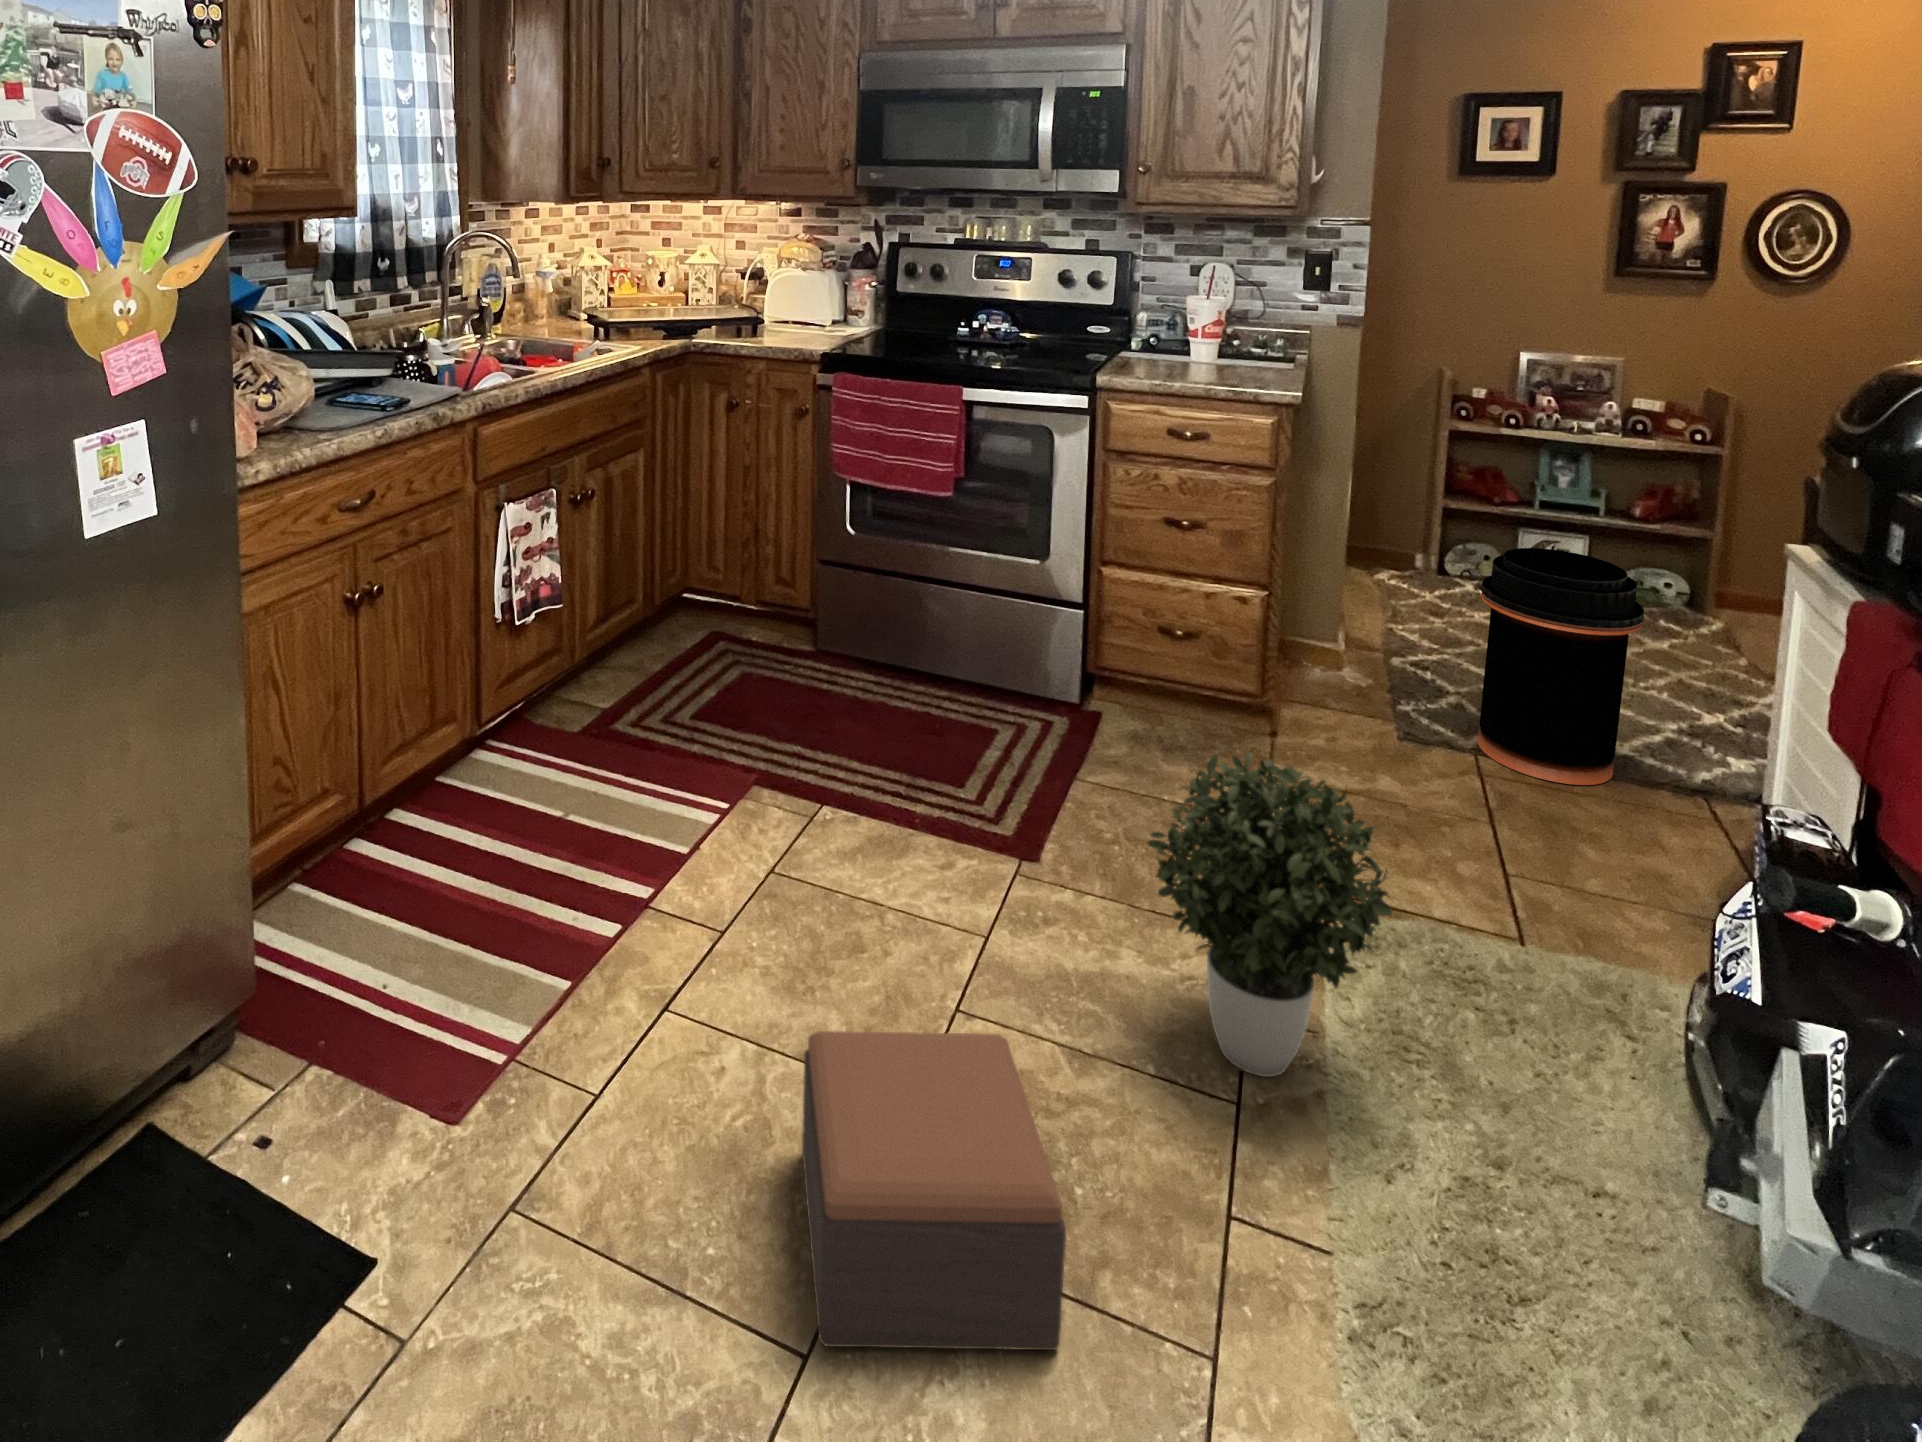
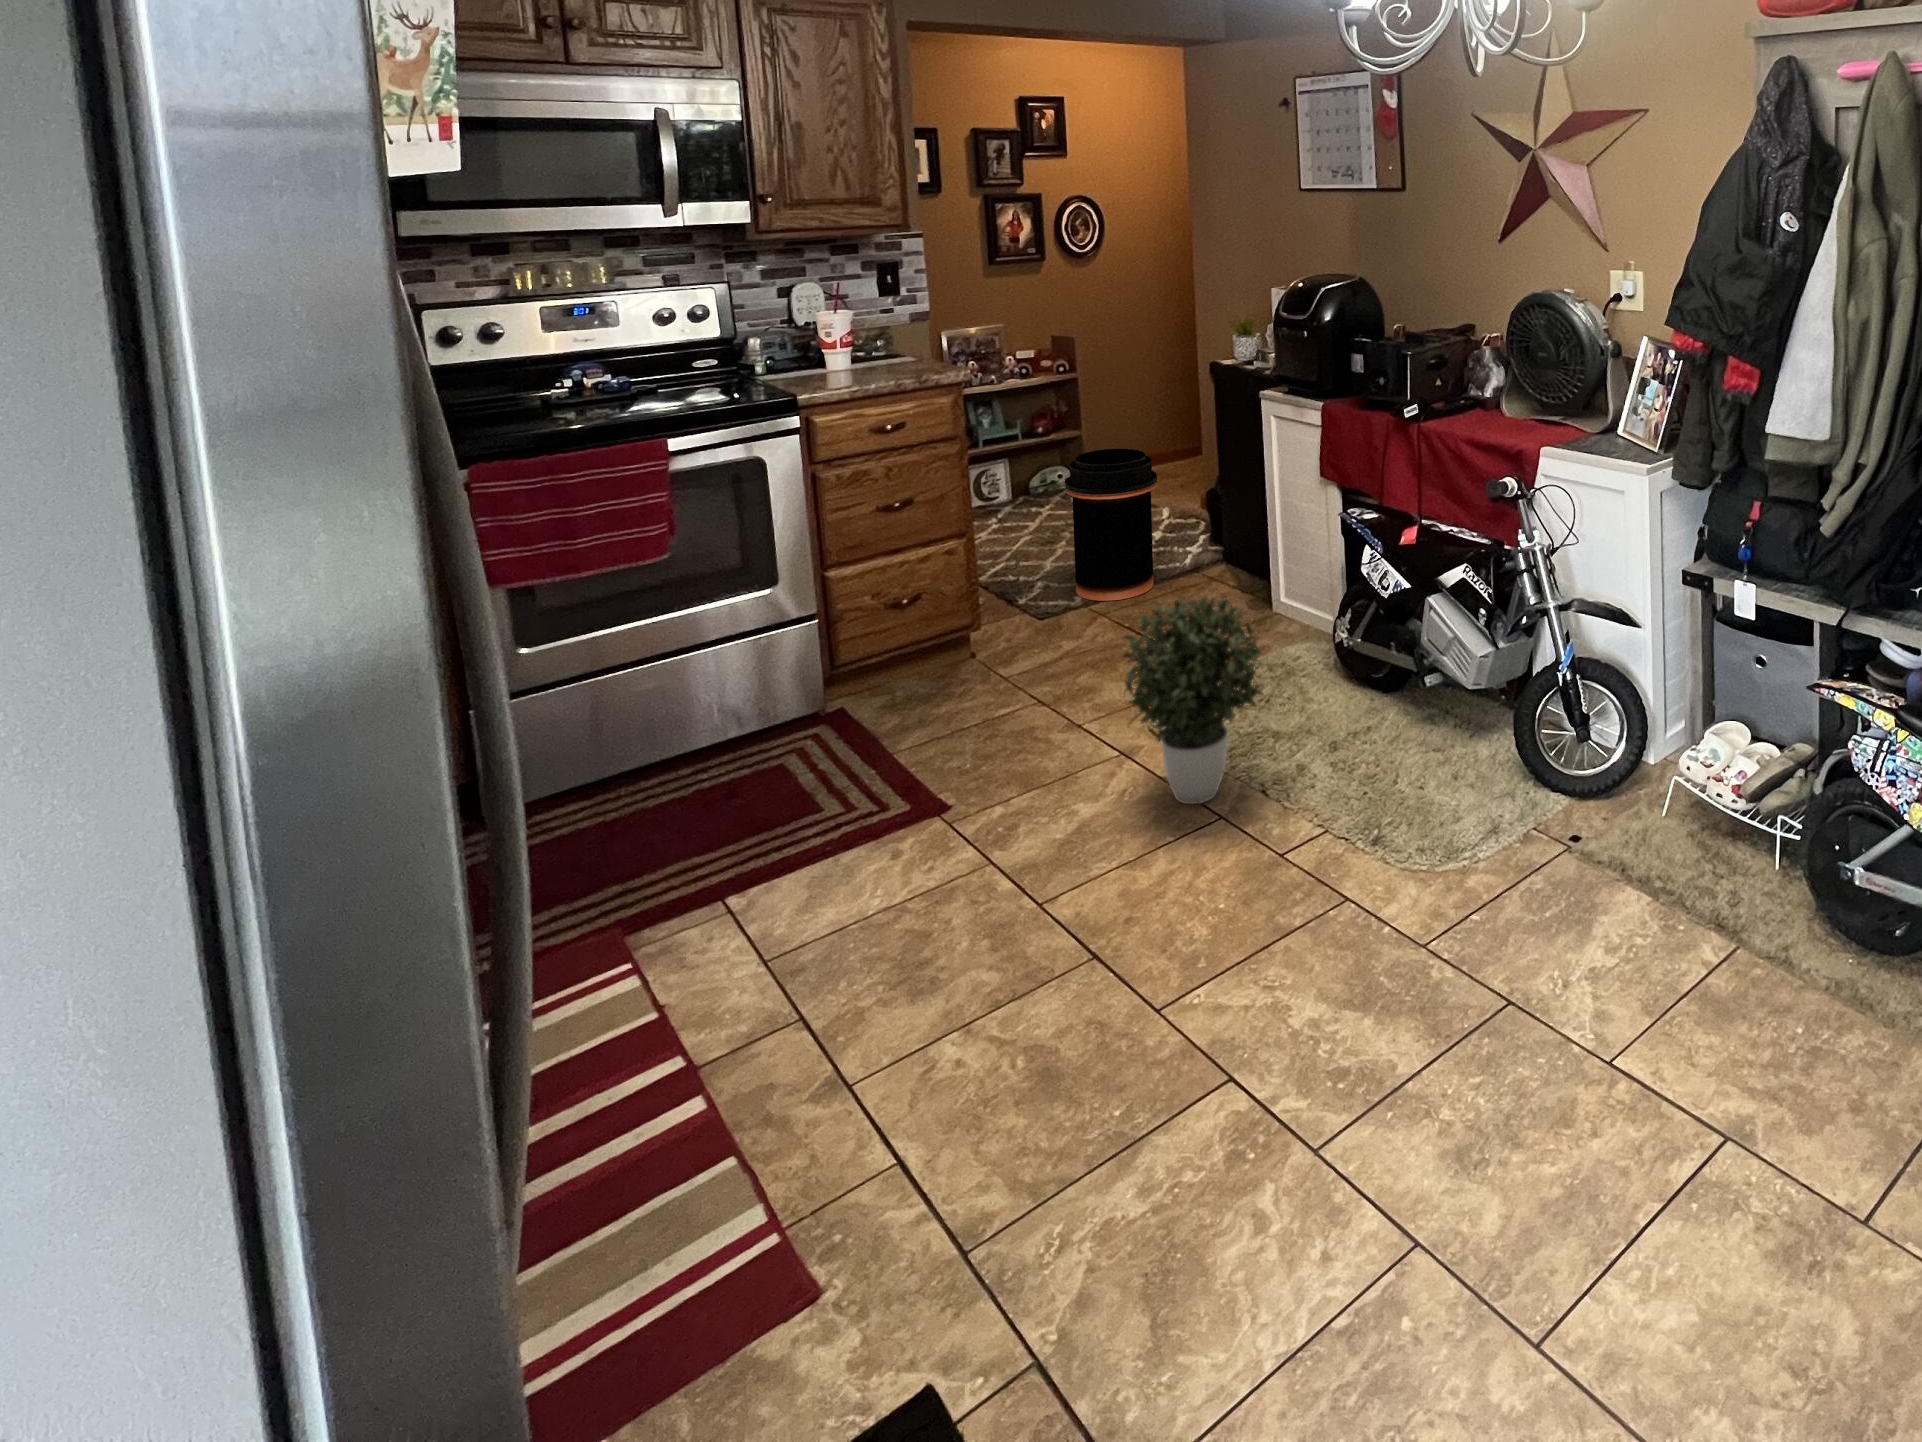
footstool: present [802,1031,1066,1350] -> none [1082,836,1304,1065]

